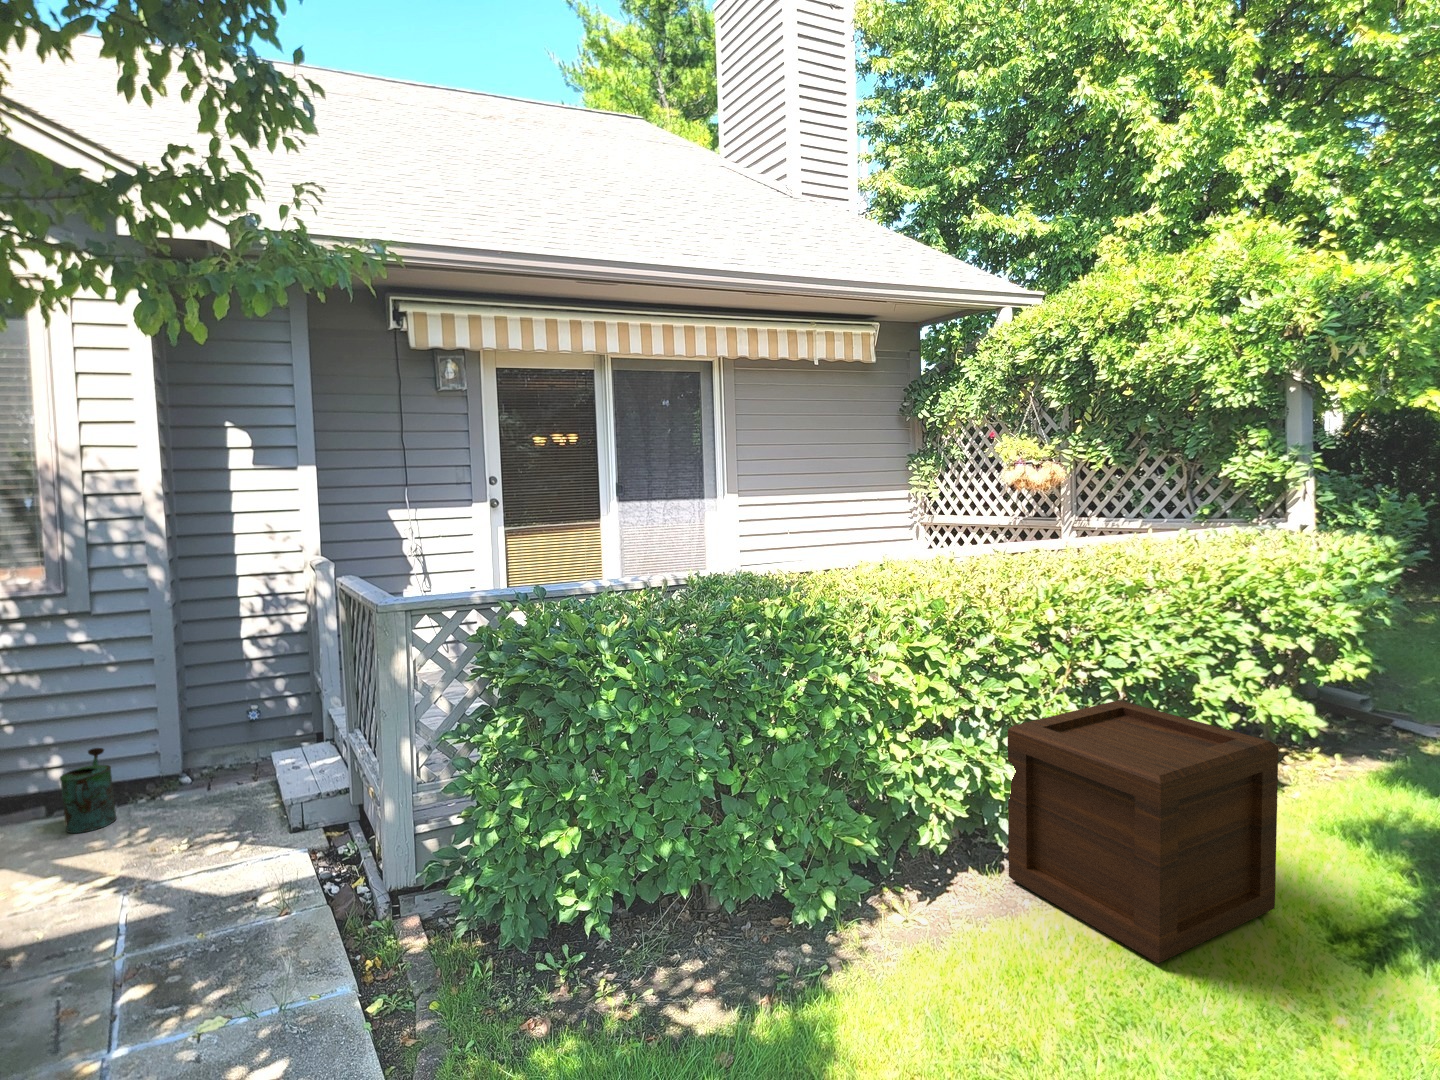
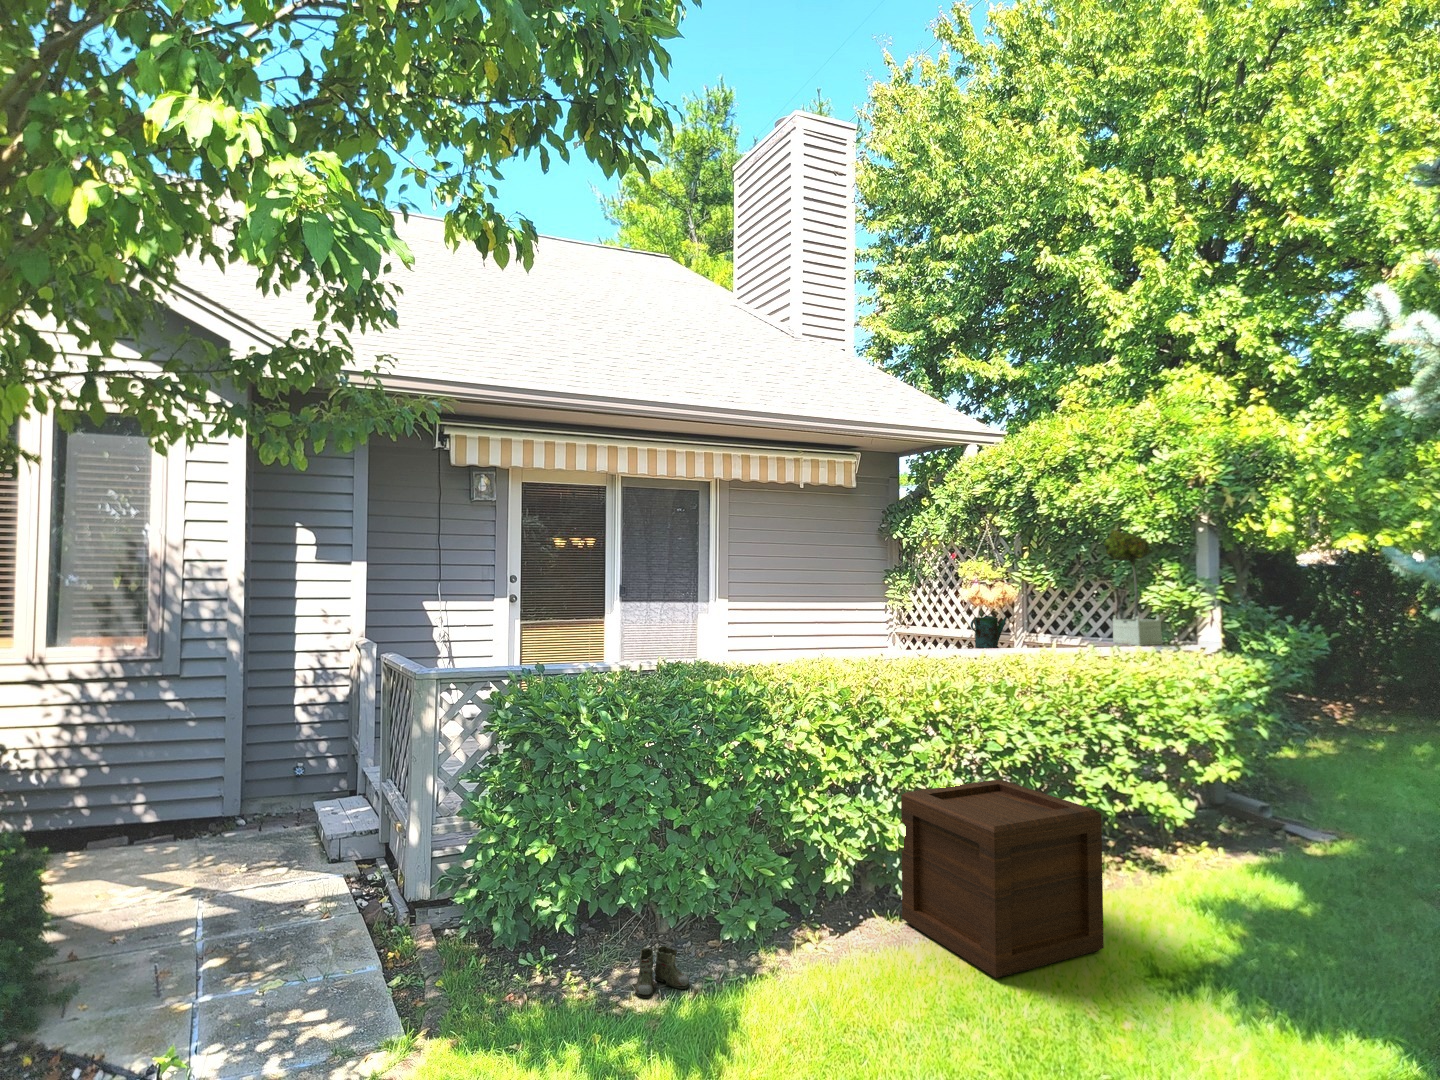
potted tree: none [1180,393,1248,527] -> present [1104,529,1162,646]
watering can: present [60,748,117,833] -> present [971,612,1012,648]
boots: none [680,947,764,1022] -> present [635,946,689,998]

